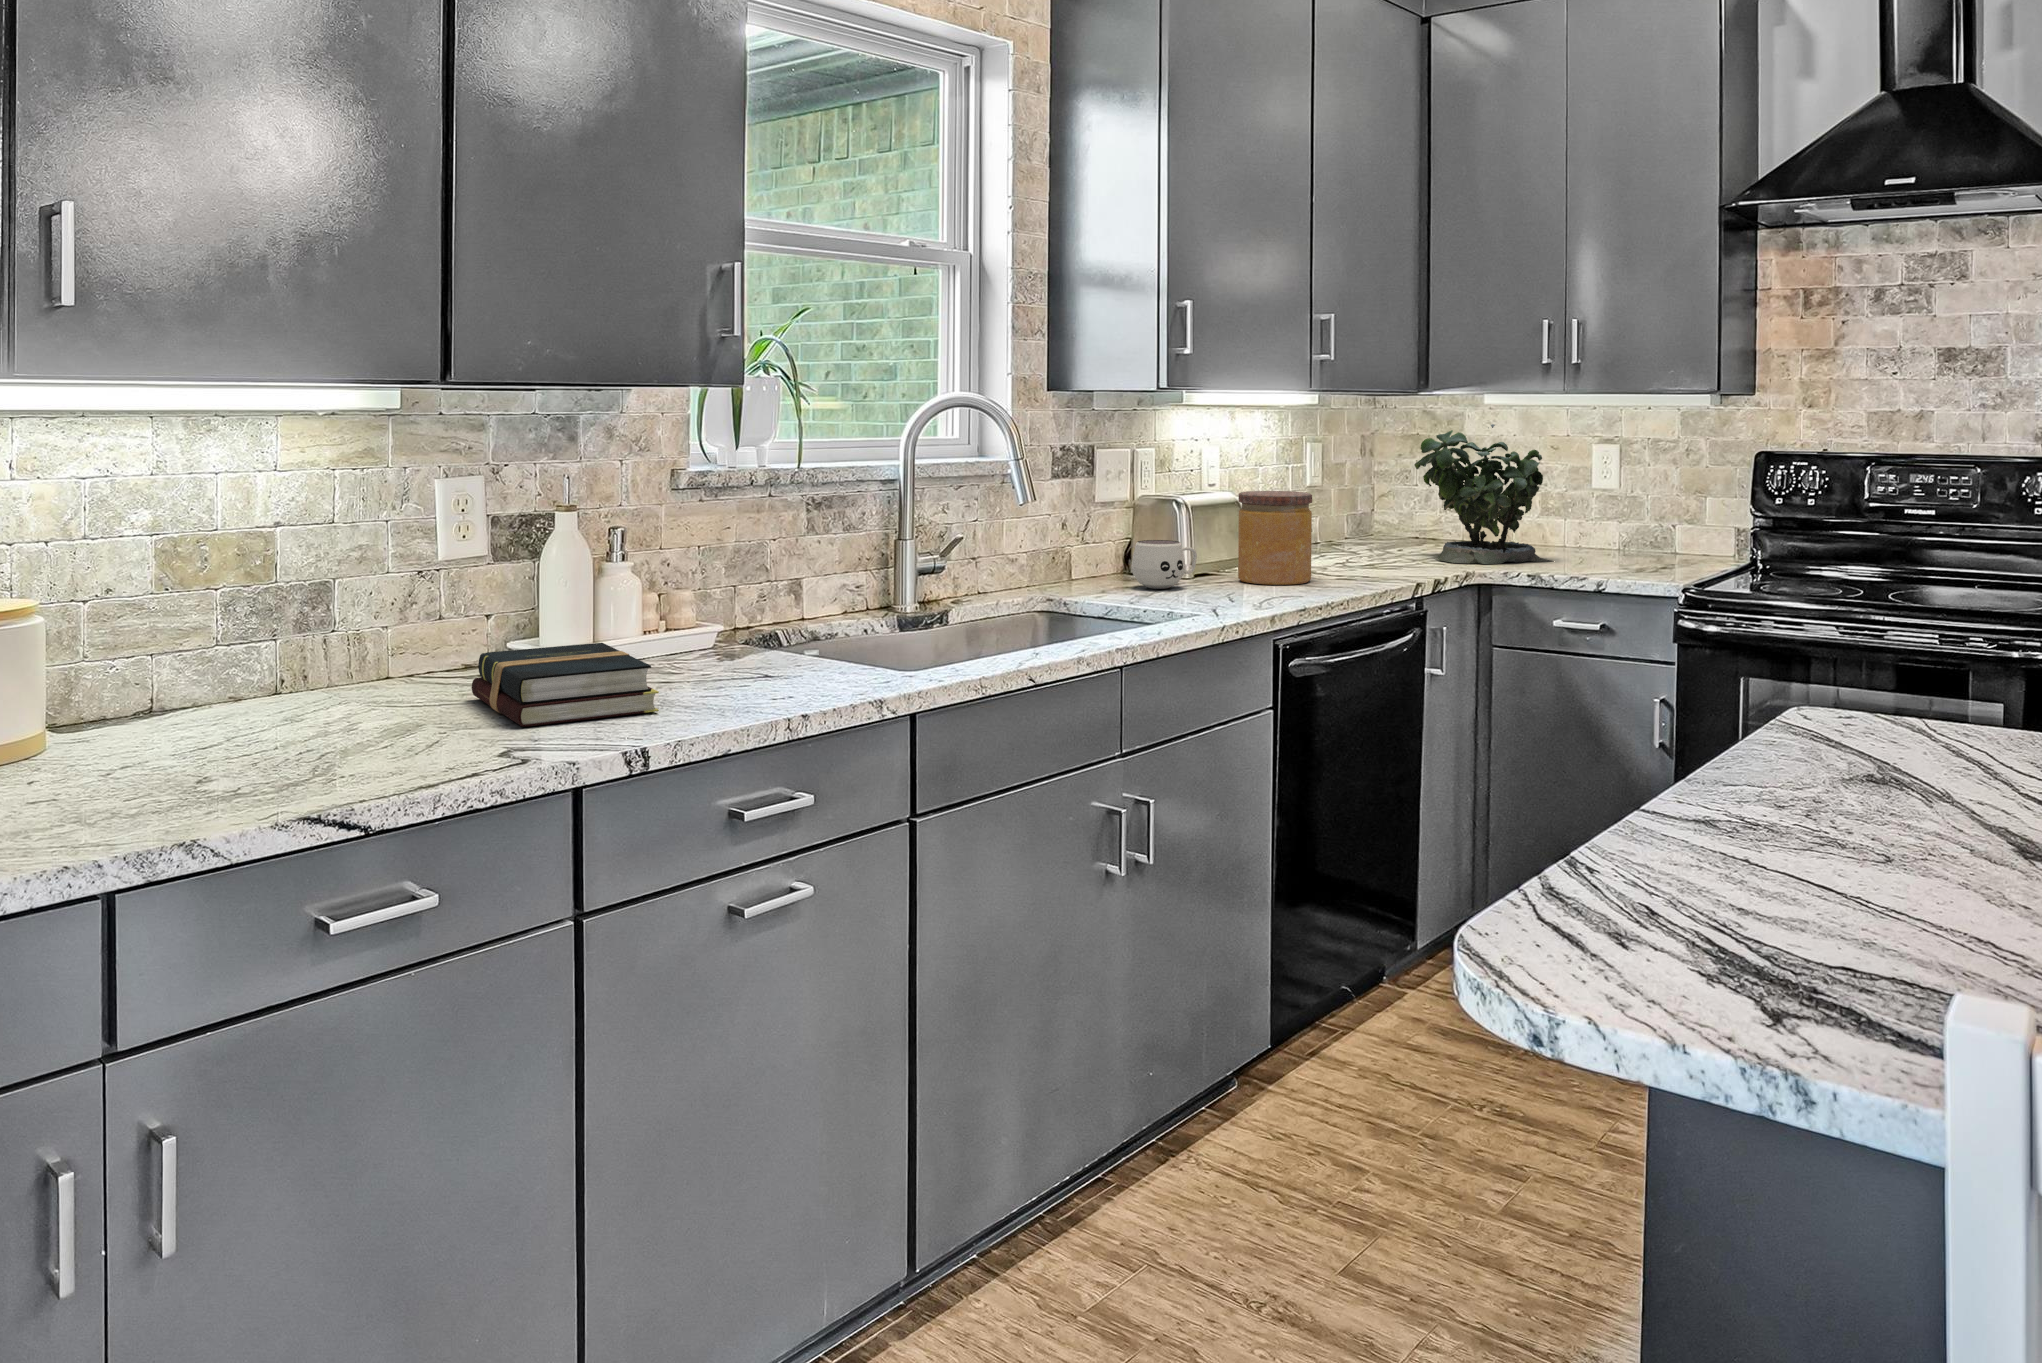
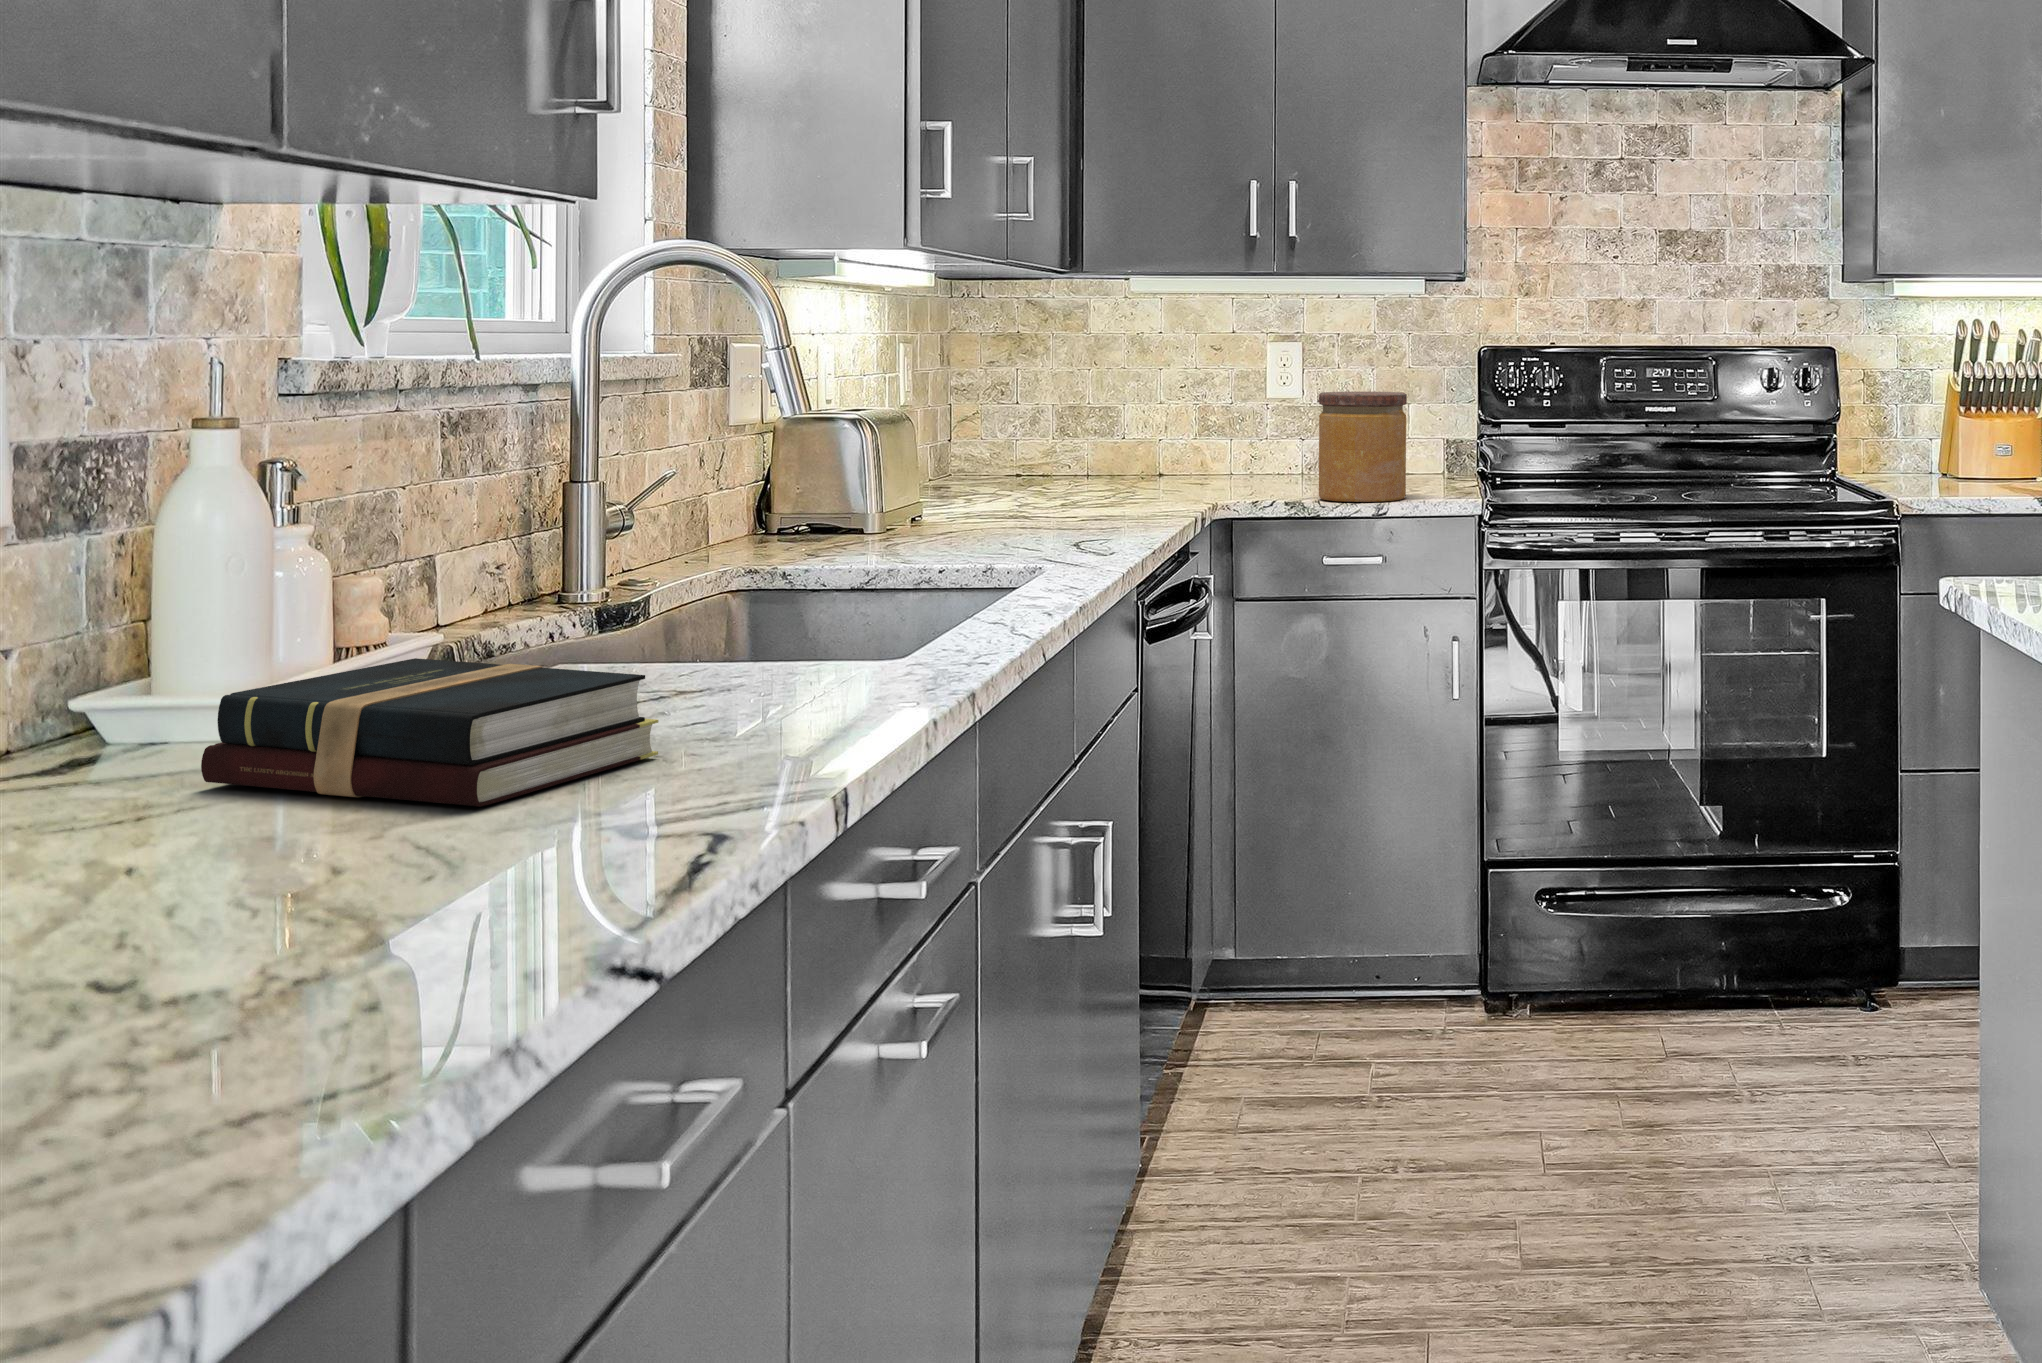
potted plant: present [1414,424,1552,564] -> none [1086,315,1267,496]
jar: present [1238,491,1312,585] -> present [1319,391,1407,502]
mug: present [1131,540,1197,589] -> none [826,476,911,547]

